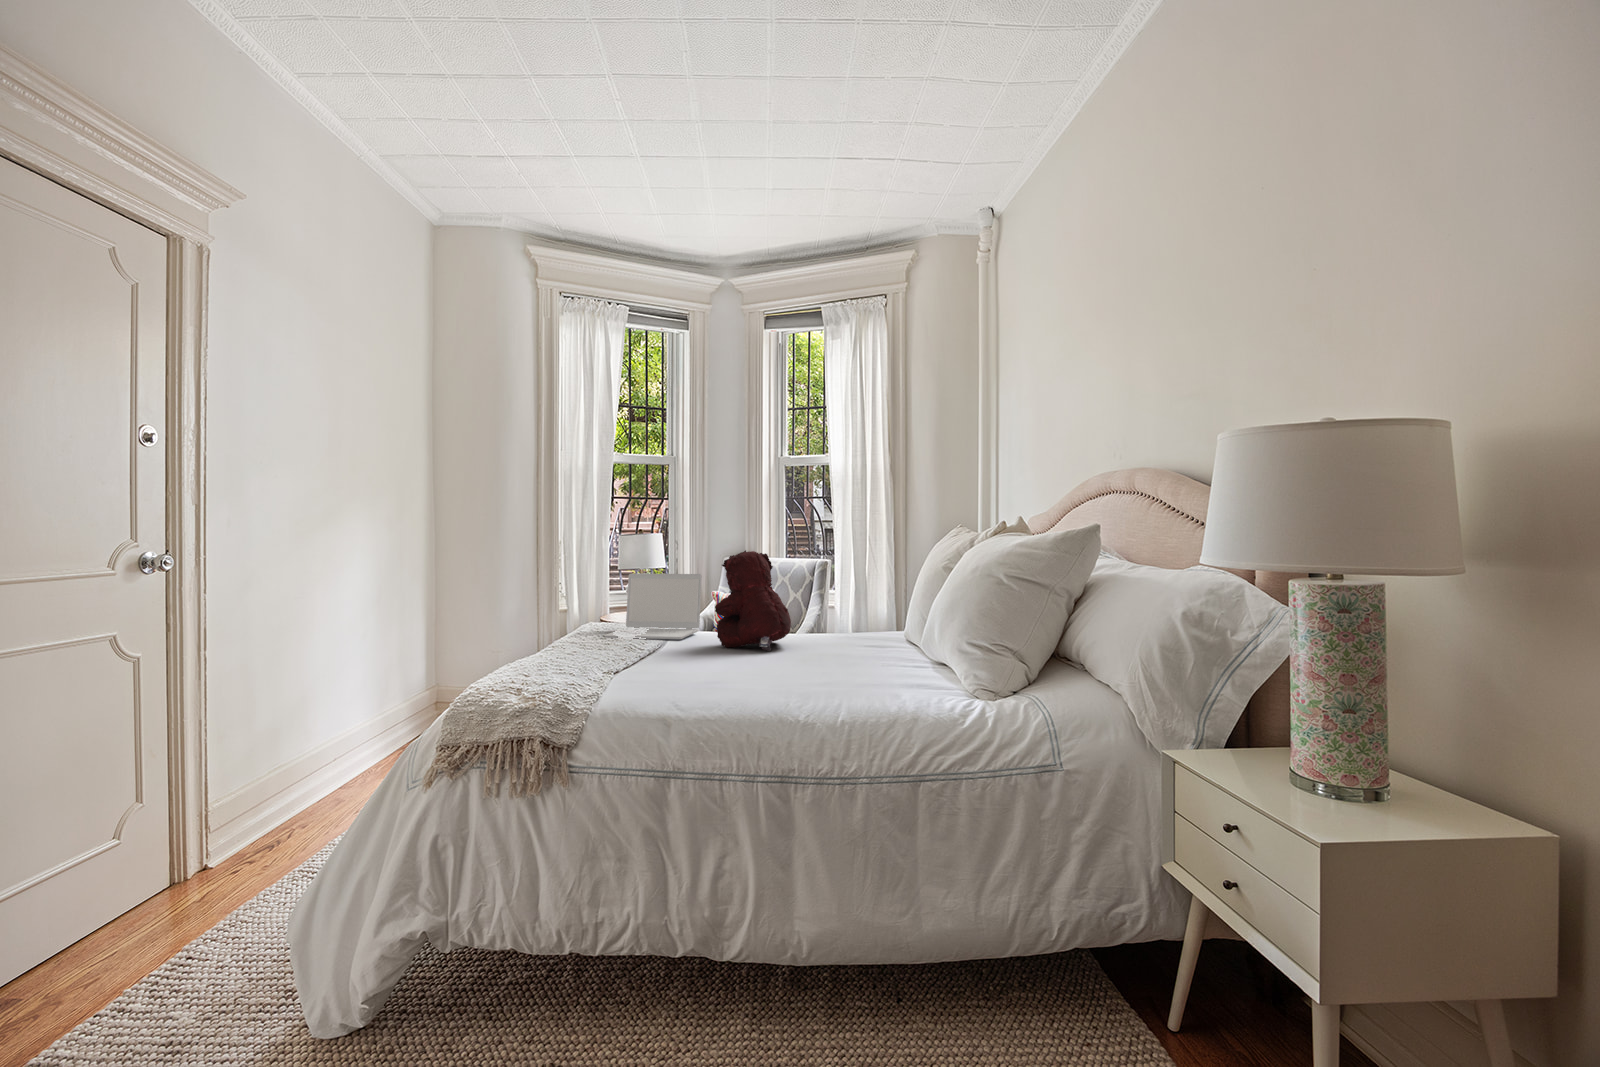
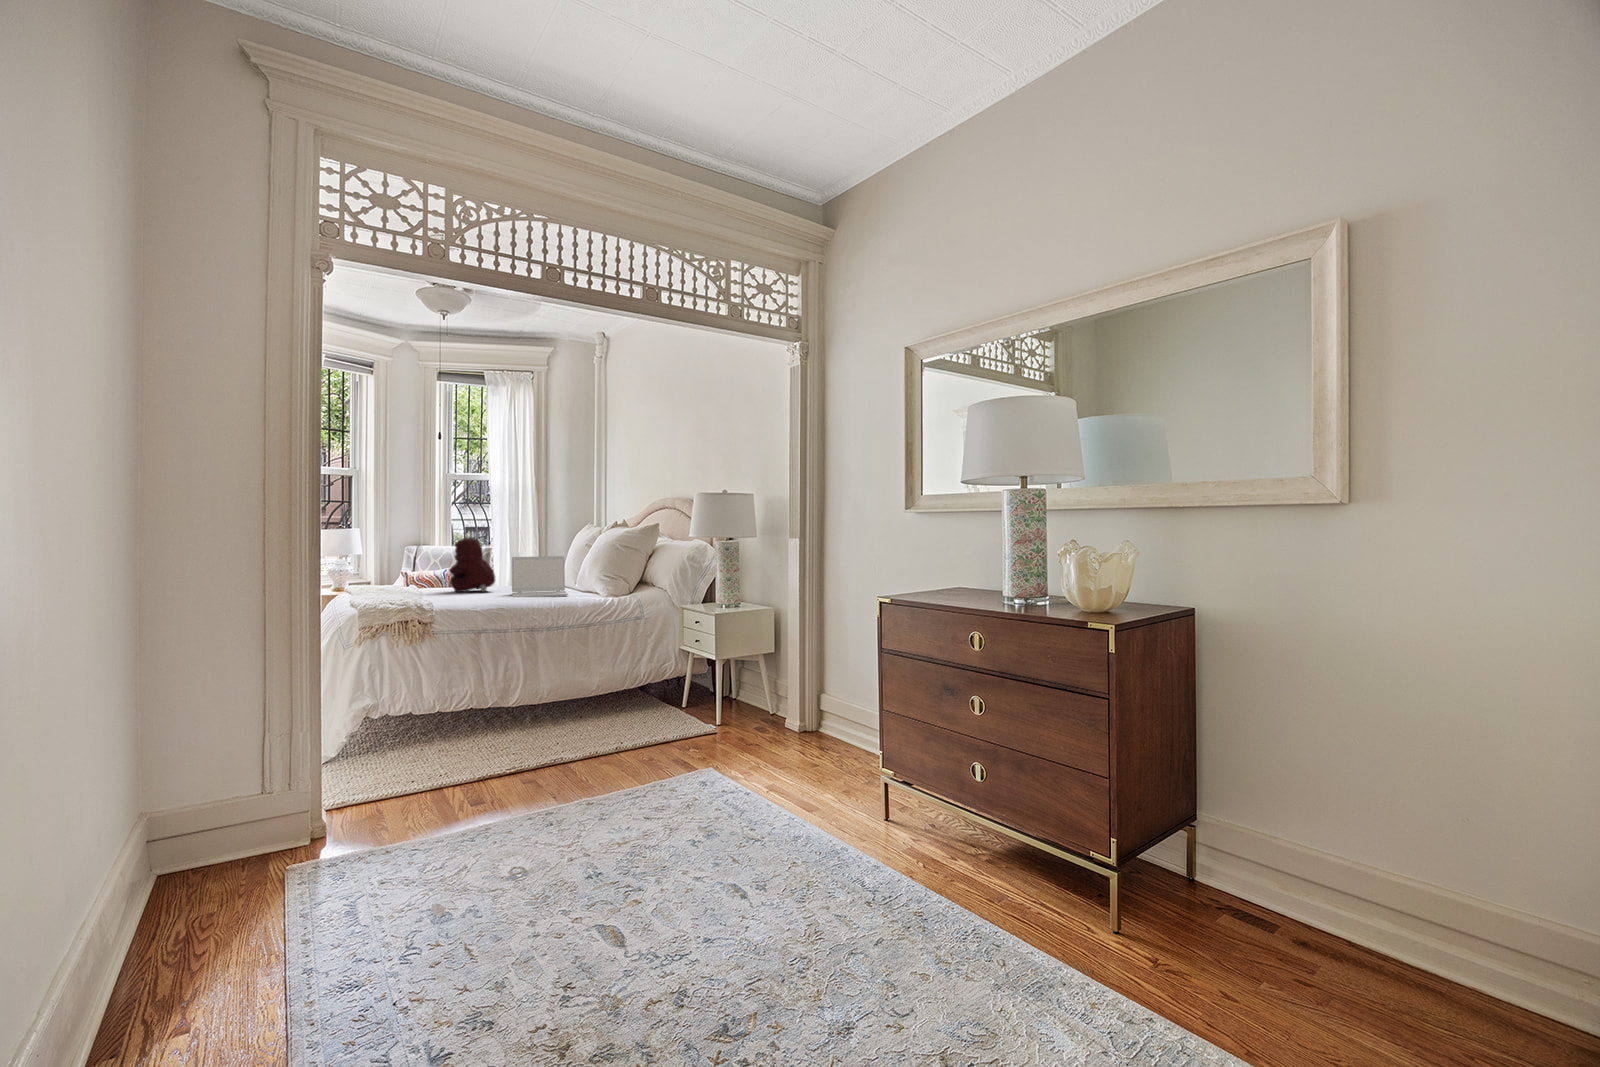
laptop: present [604,574,702,639] -> present [512,556,568,597]

